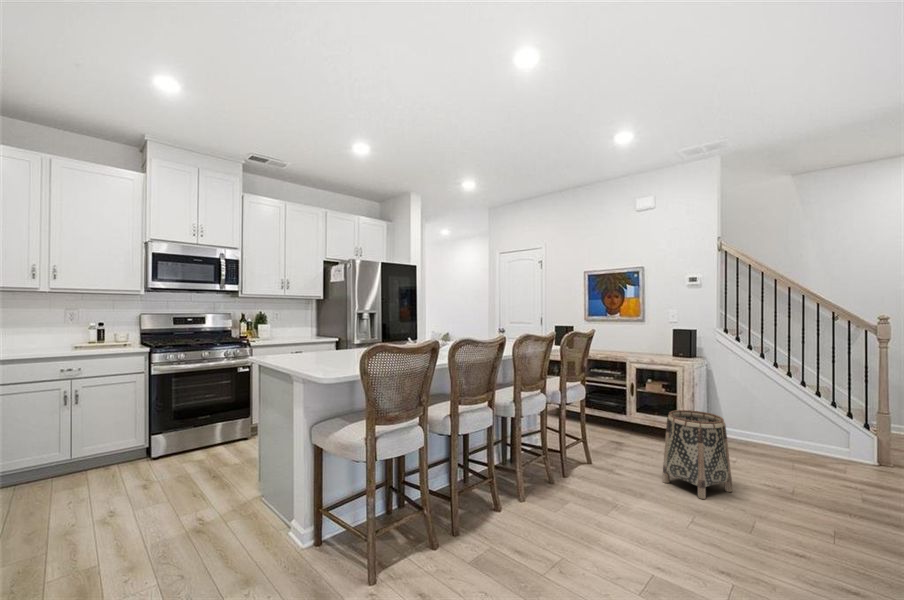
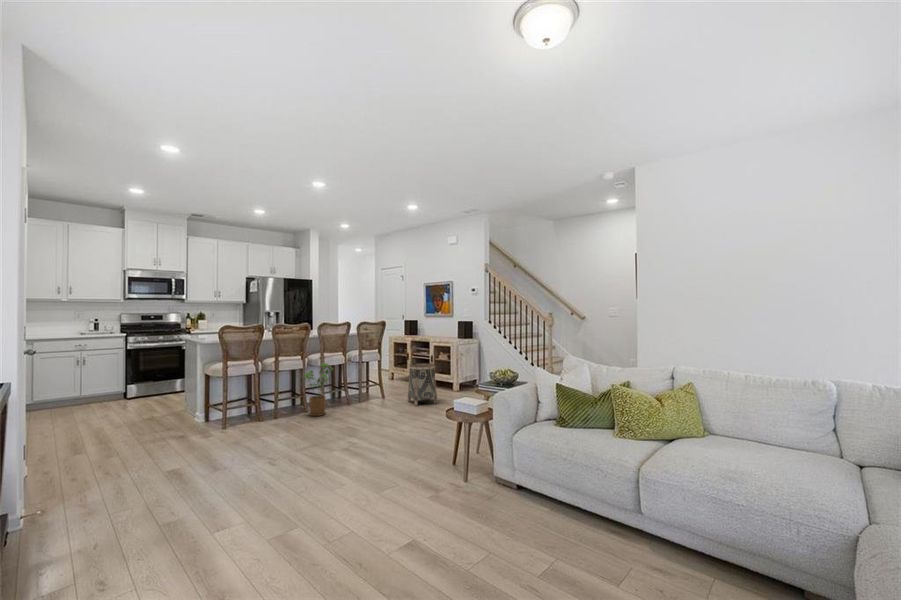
house plant: none [515,422,584,538] -> present [304,363,333,416]

